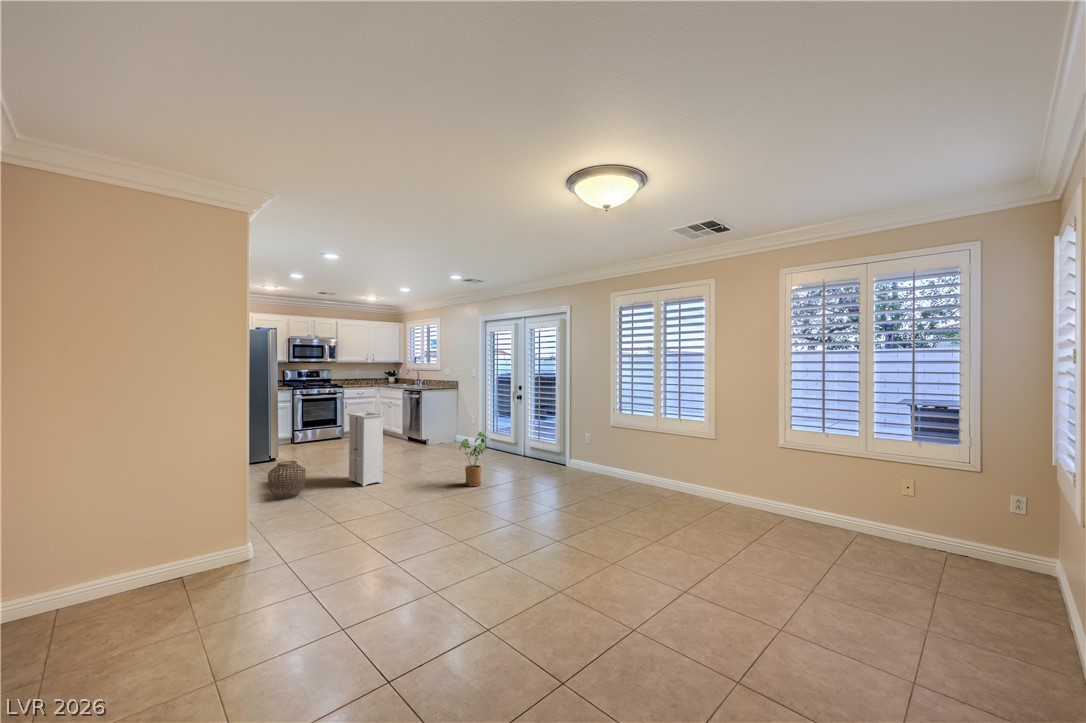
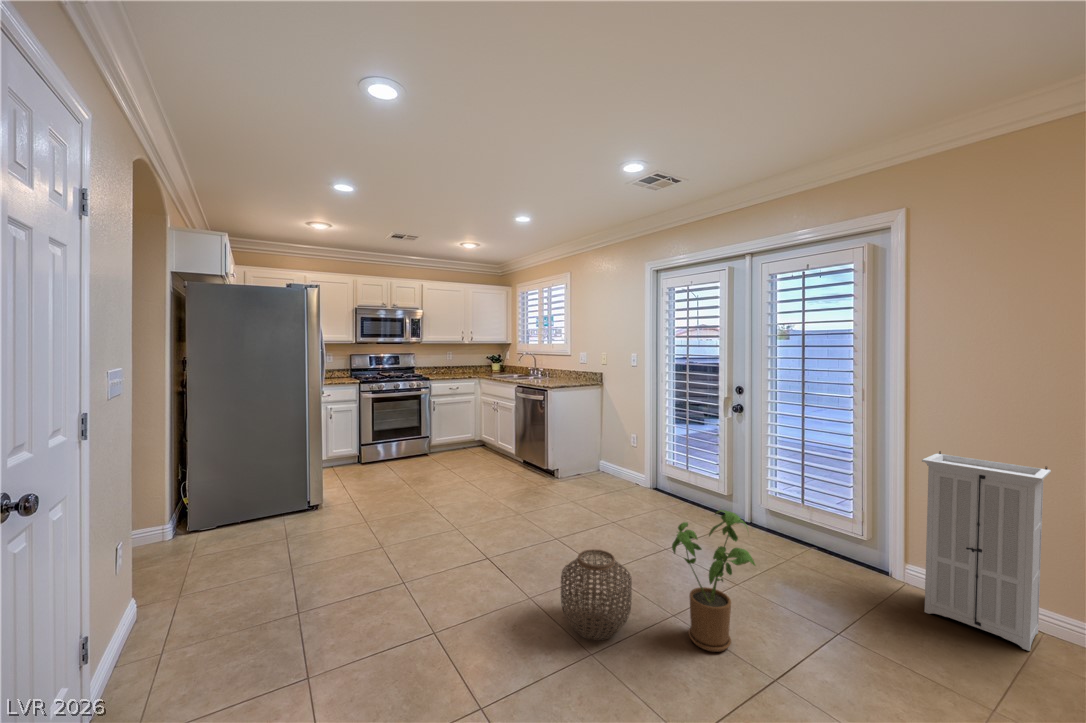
storage cabinet: present [347,412,384,486] -> present [922,451,1051,651]
woven basket: present [268,461,306,499] -> present [561,549,632,640]

